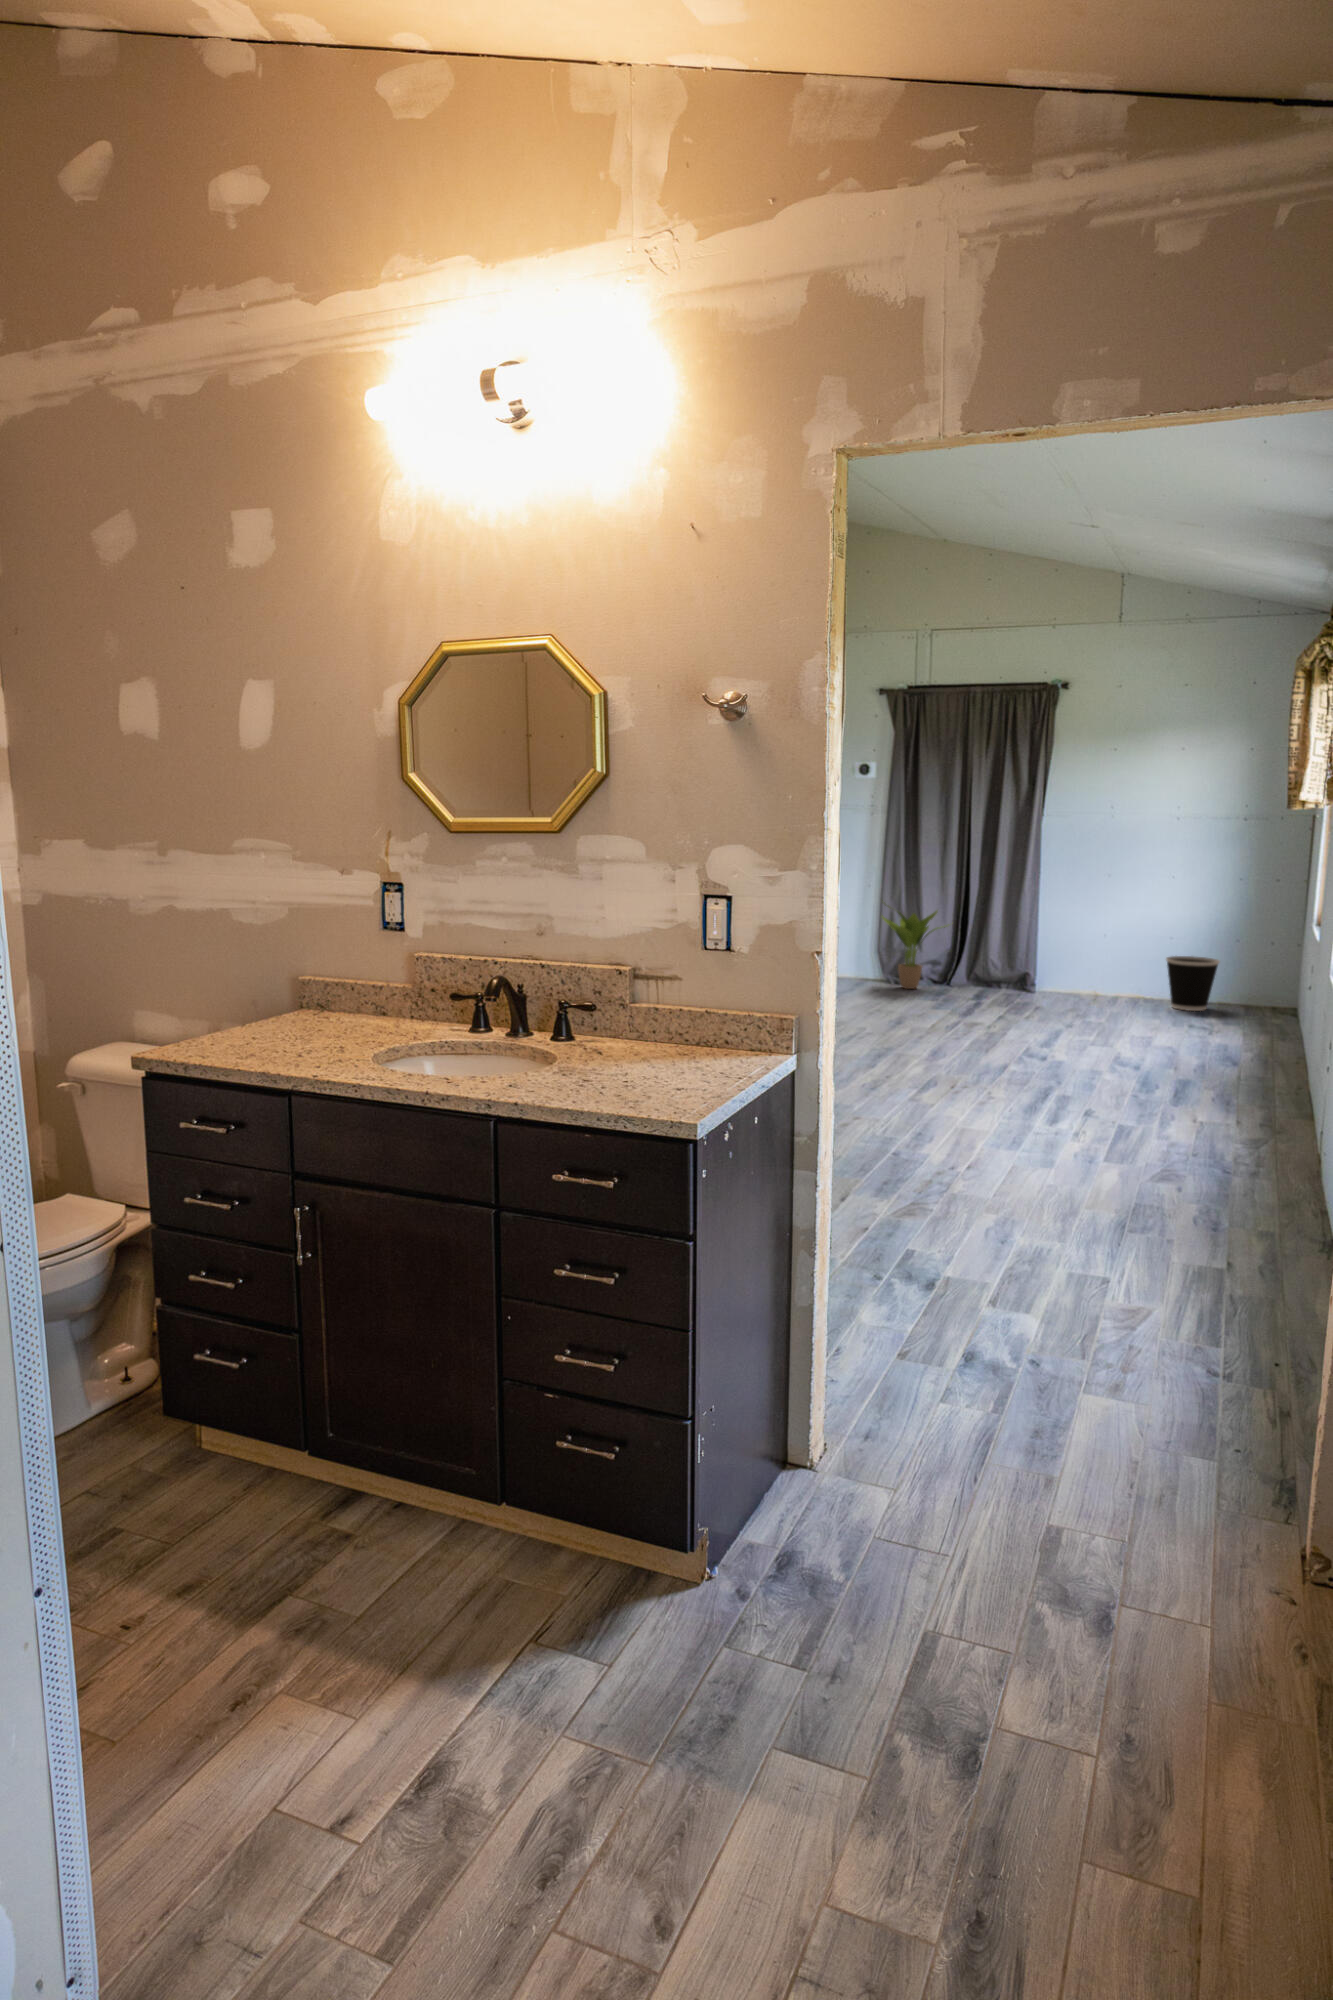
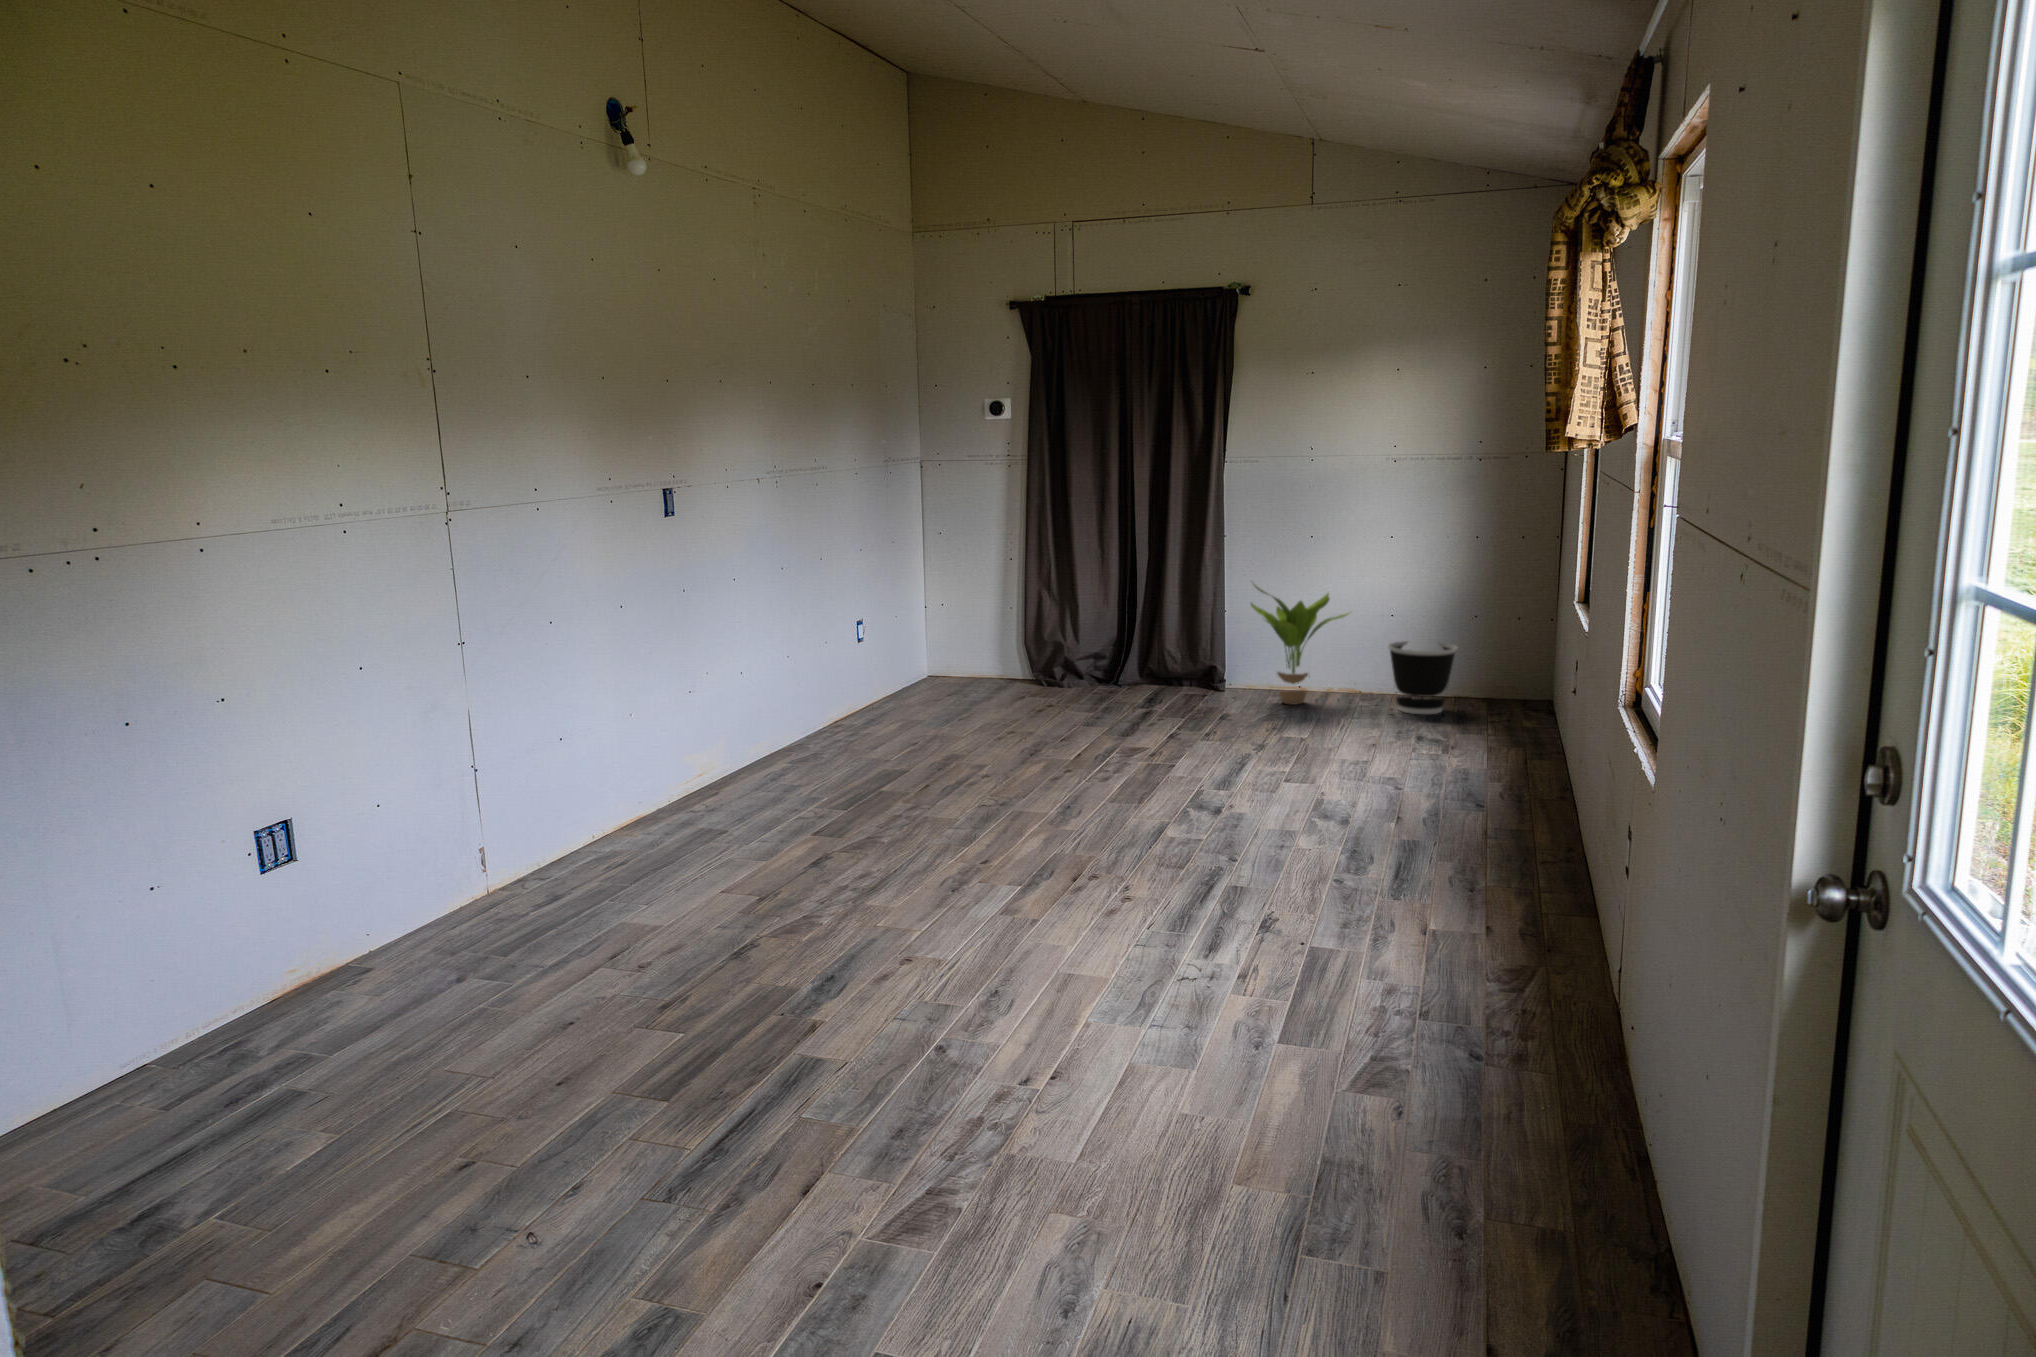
potted plant: present [882,906,949,989] -> present [1251,585,1349,705]

